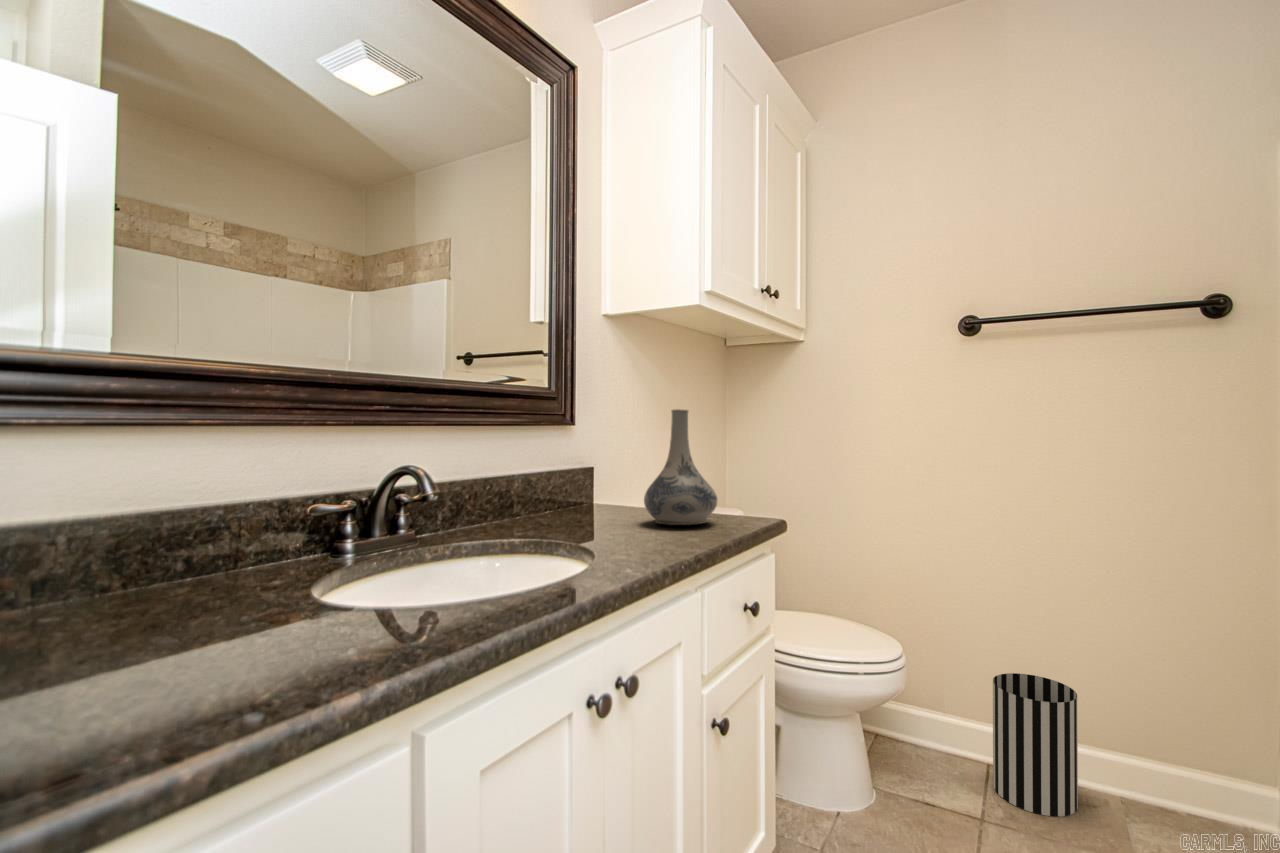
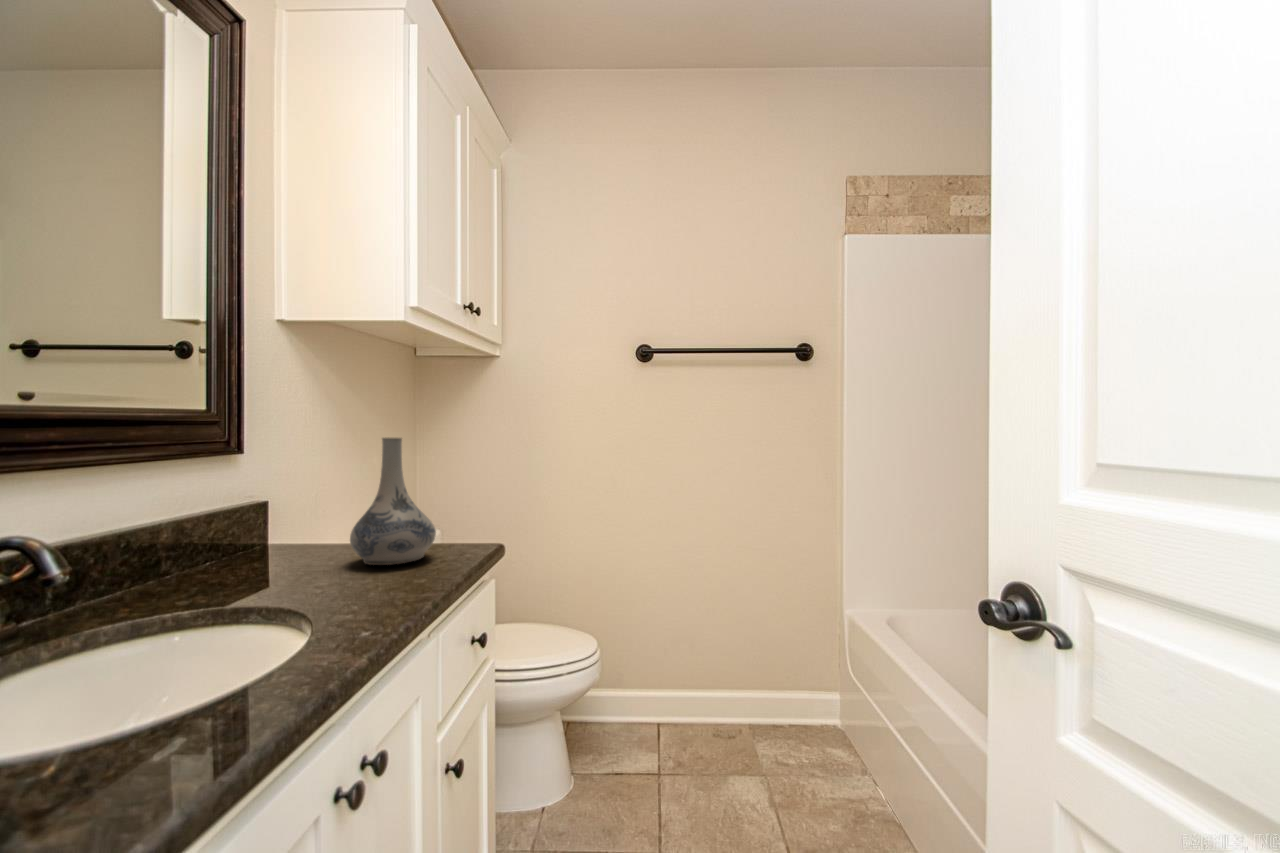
wastebasket: present [993,673,1078,817] -> none [663,642,722,756]

